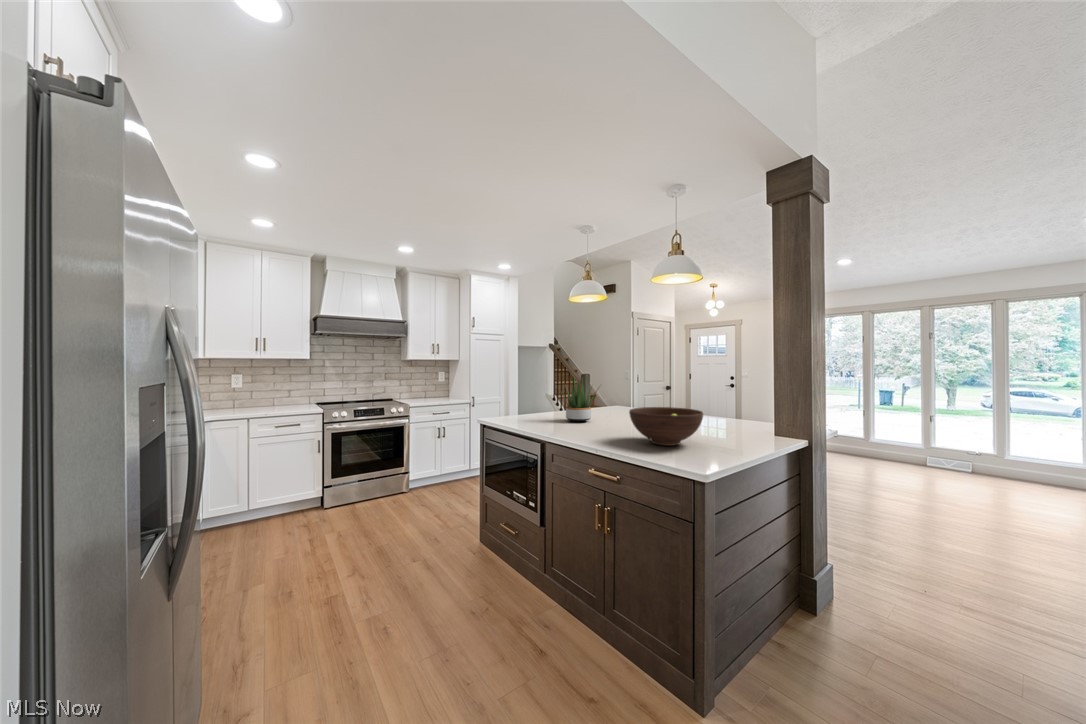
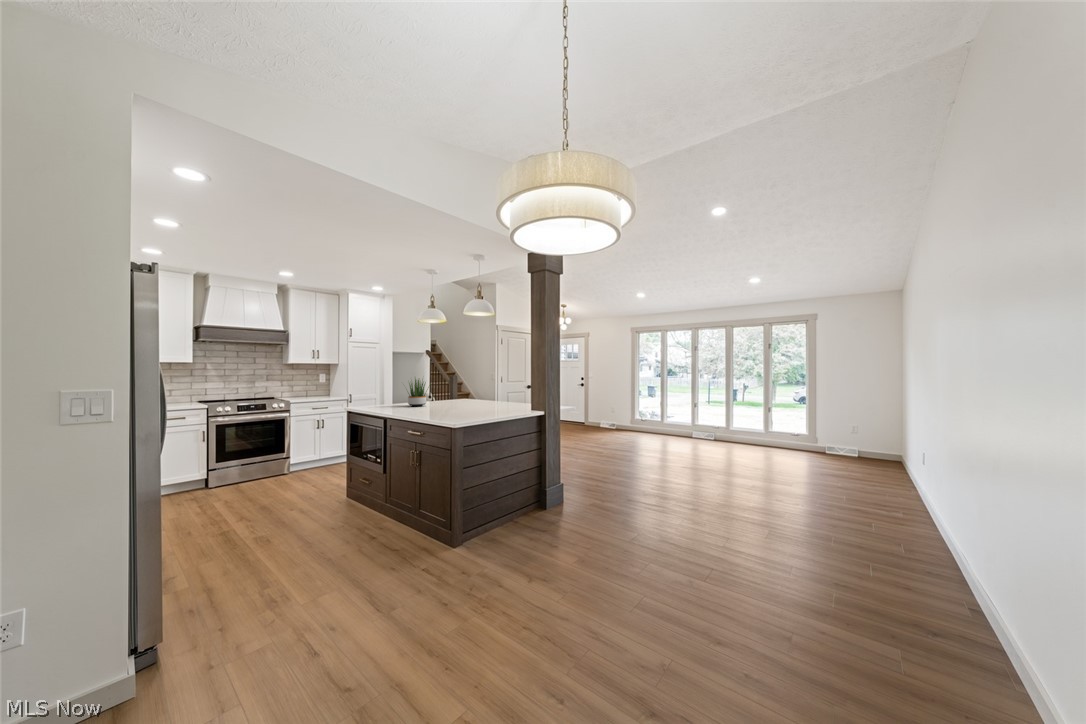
fruit bowl: present [629,407,703,446] -> none [435,393,478,415]

